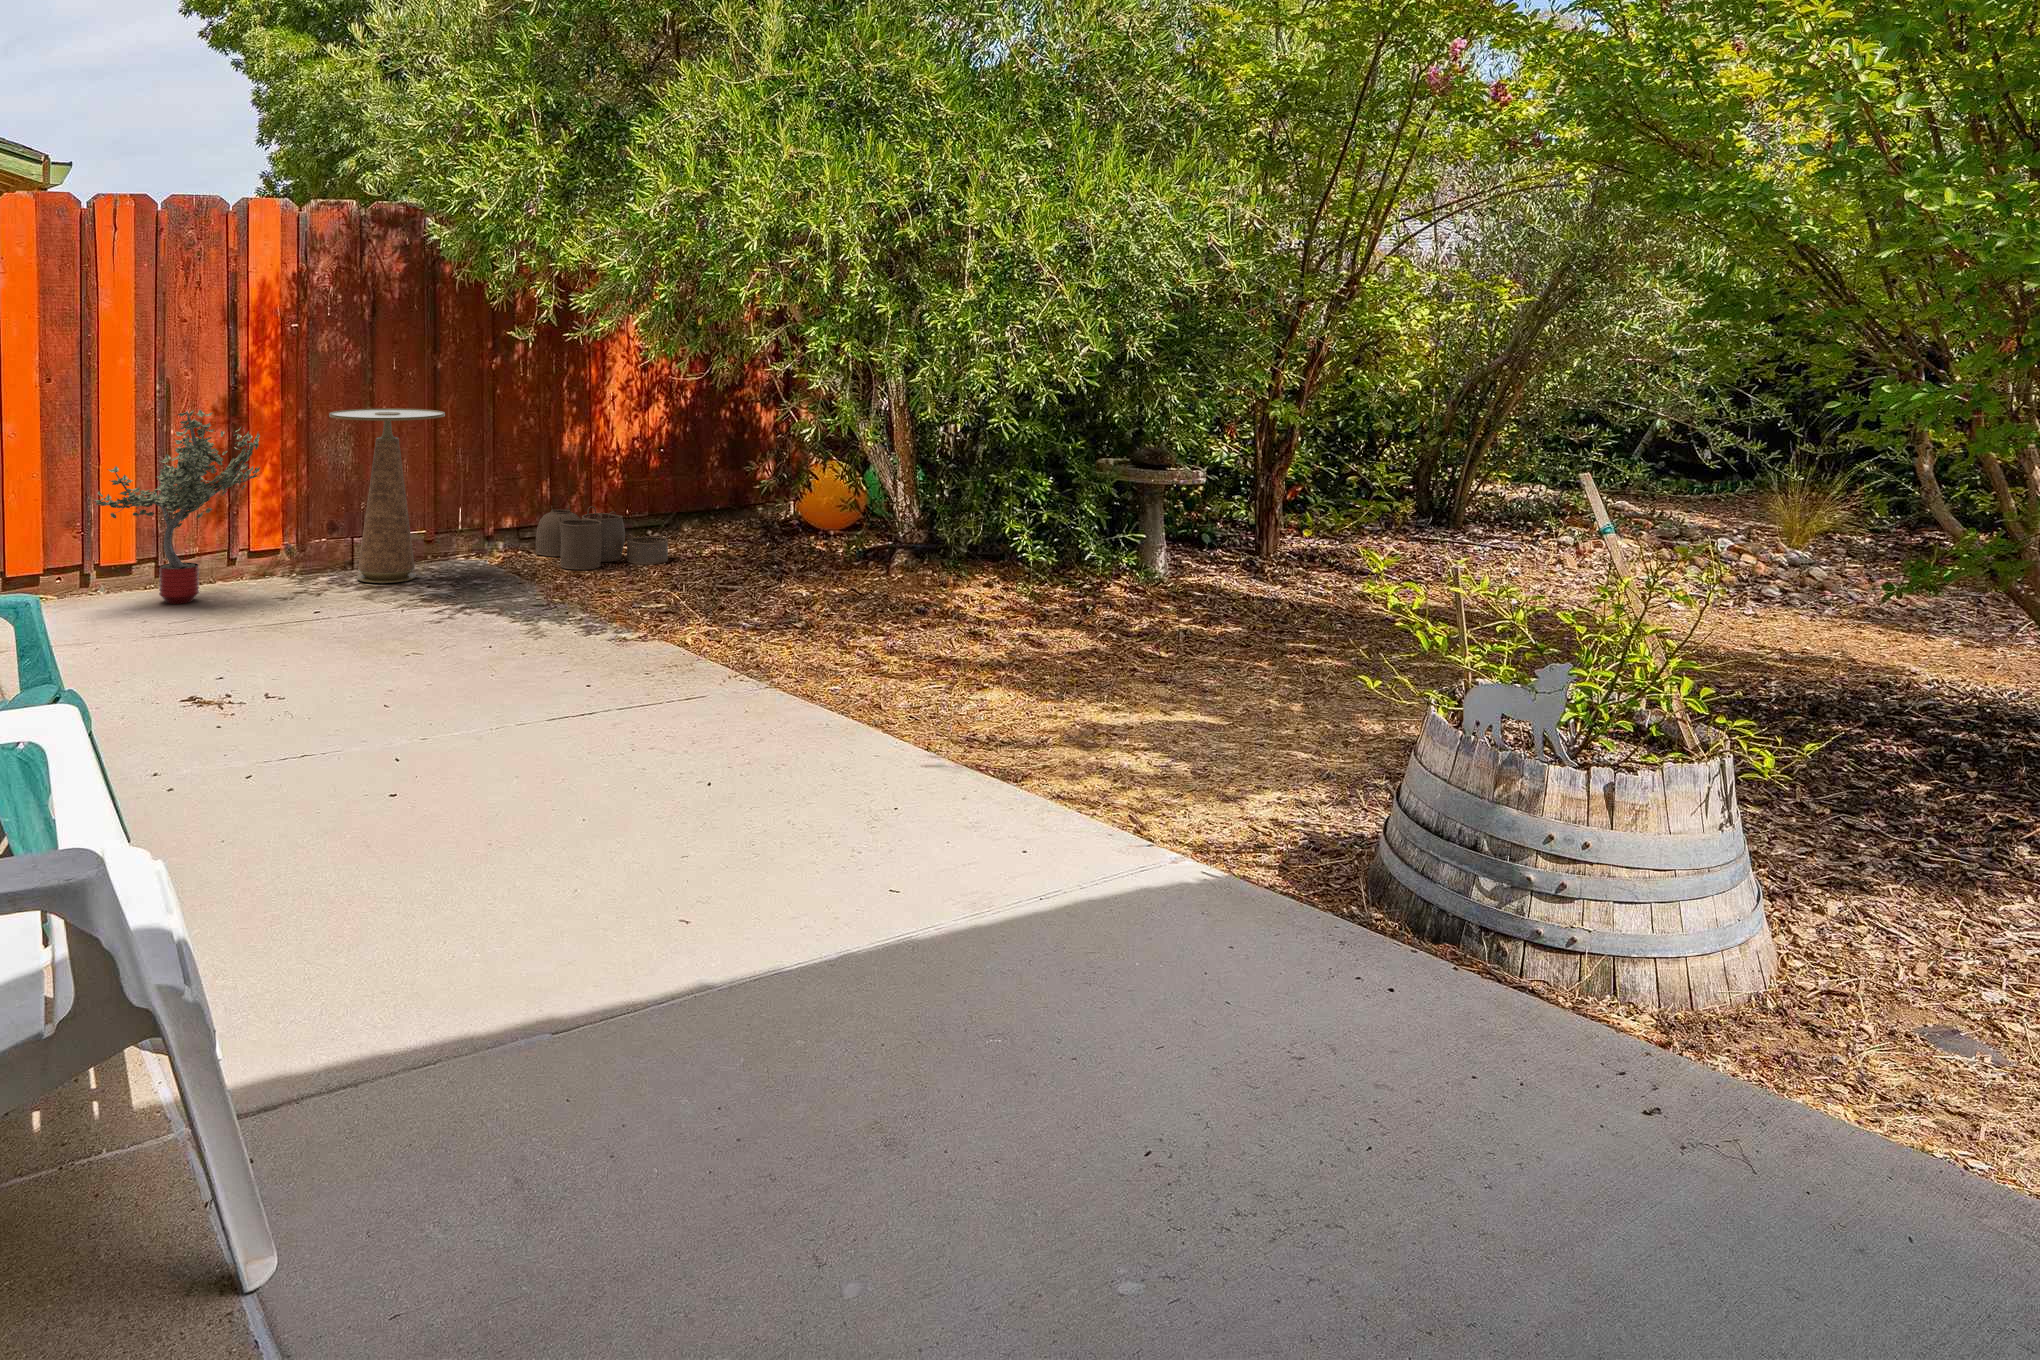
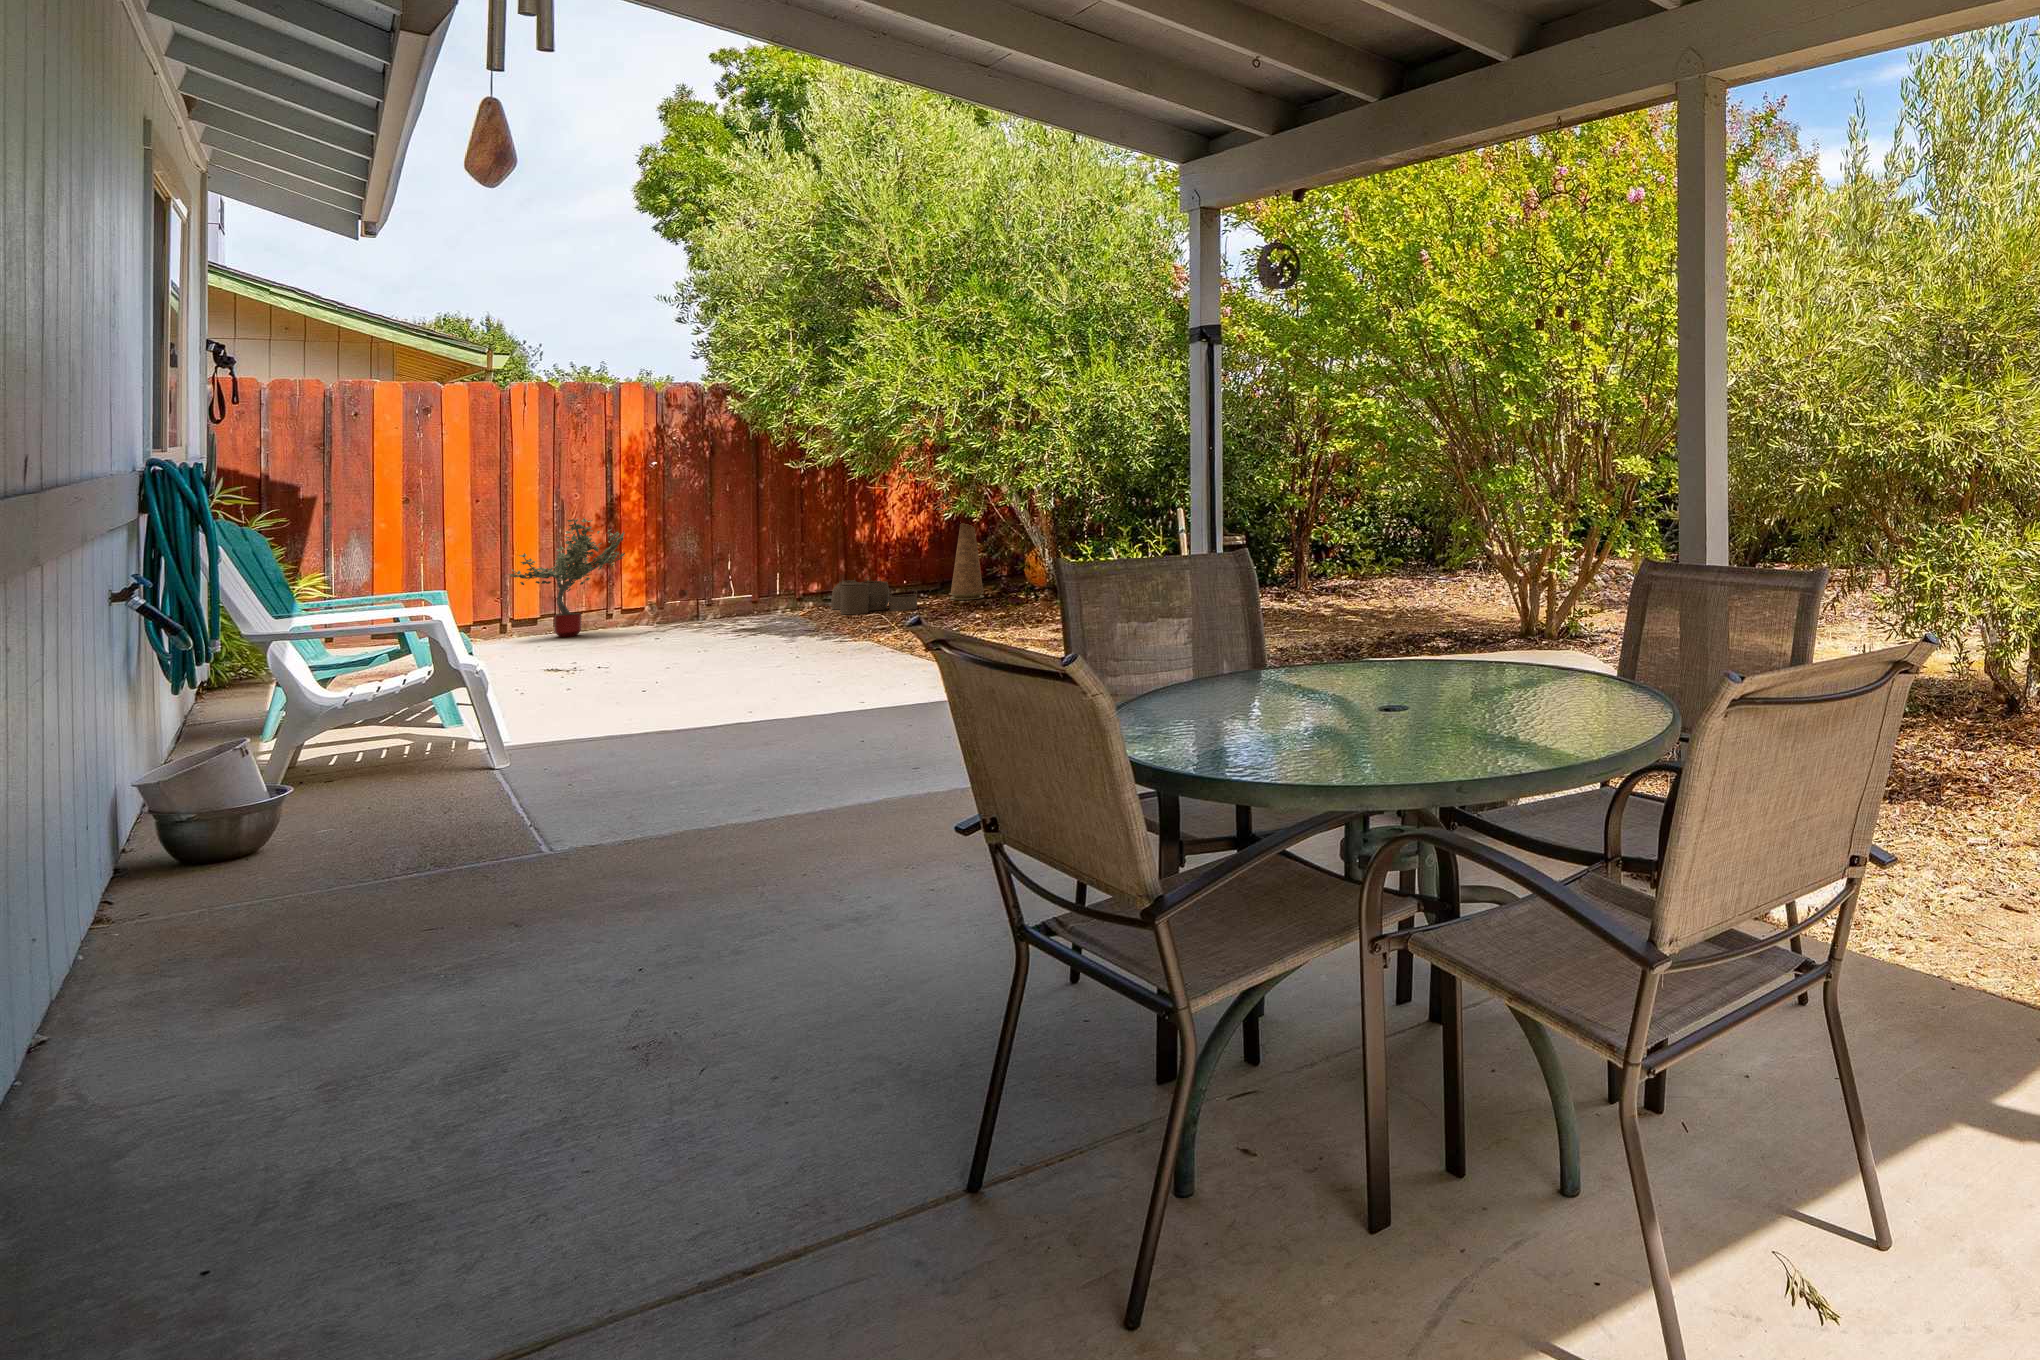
side table: present [329,408,445,584] -> present [934,508,984,600]

